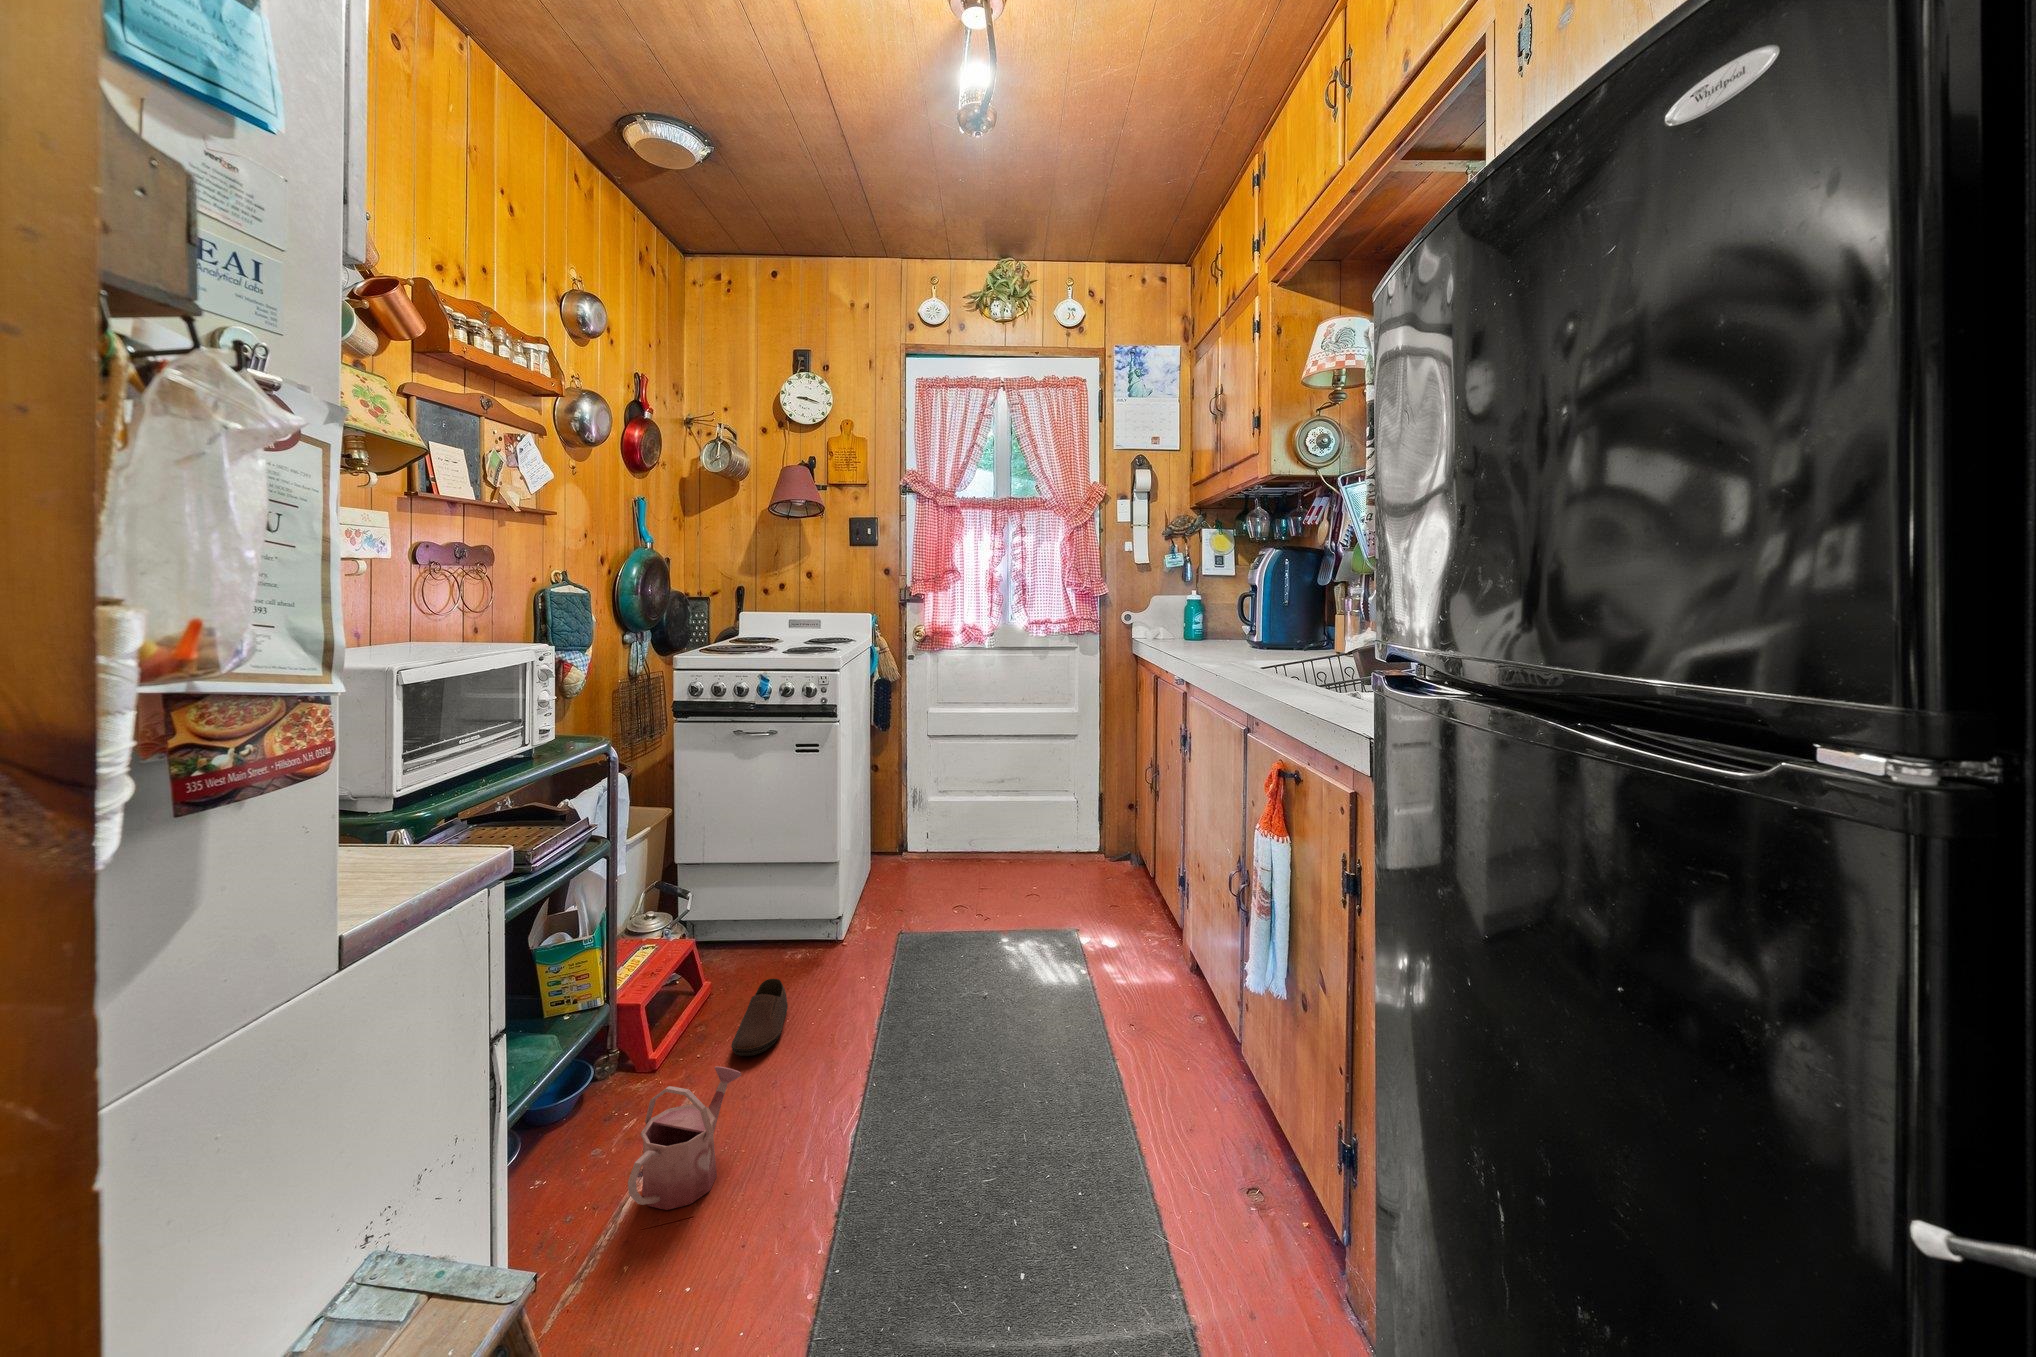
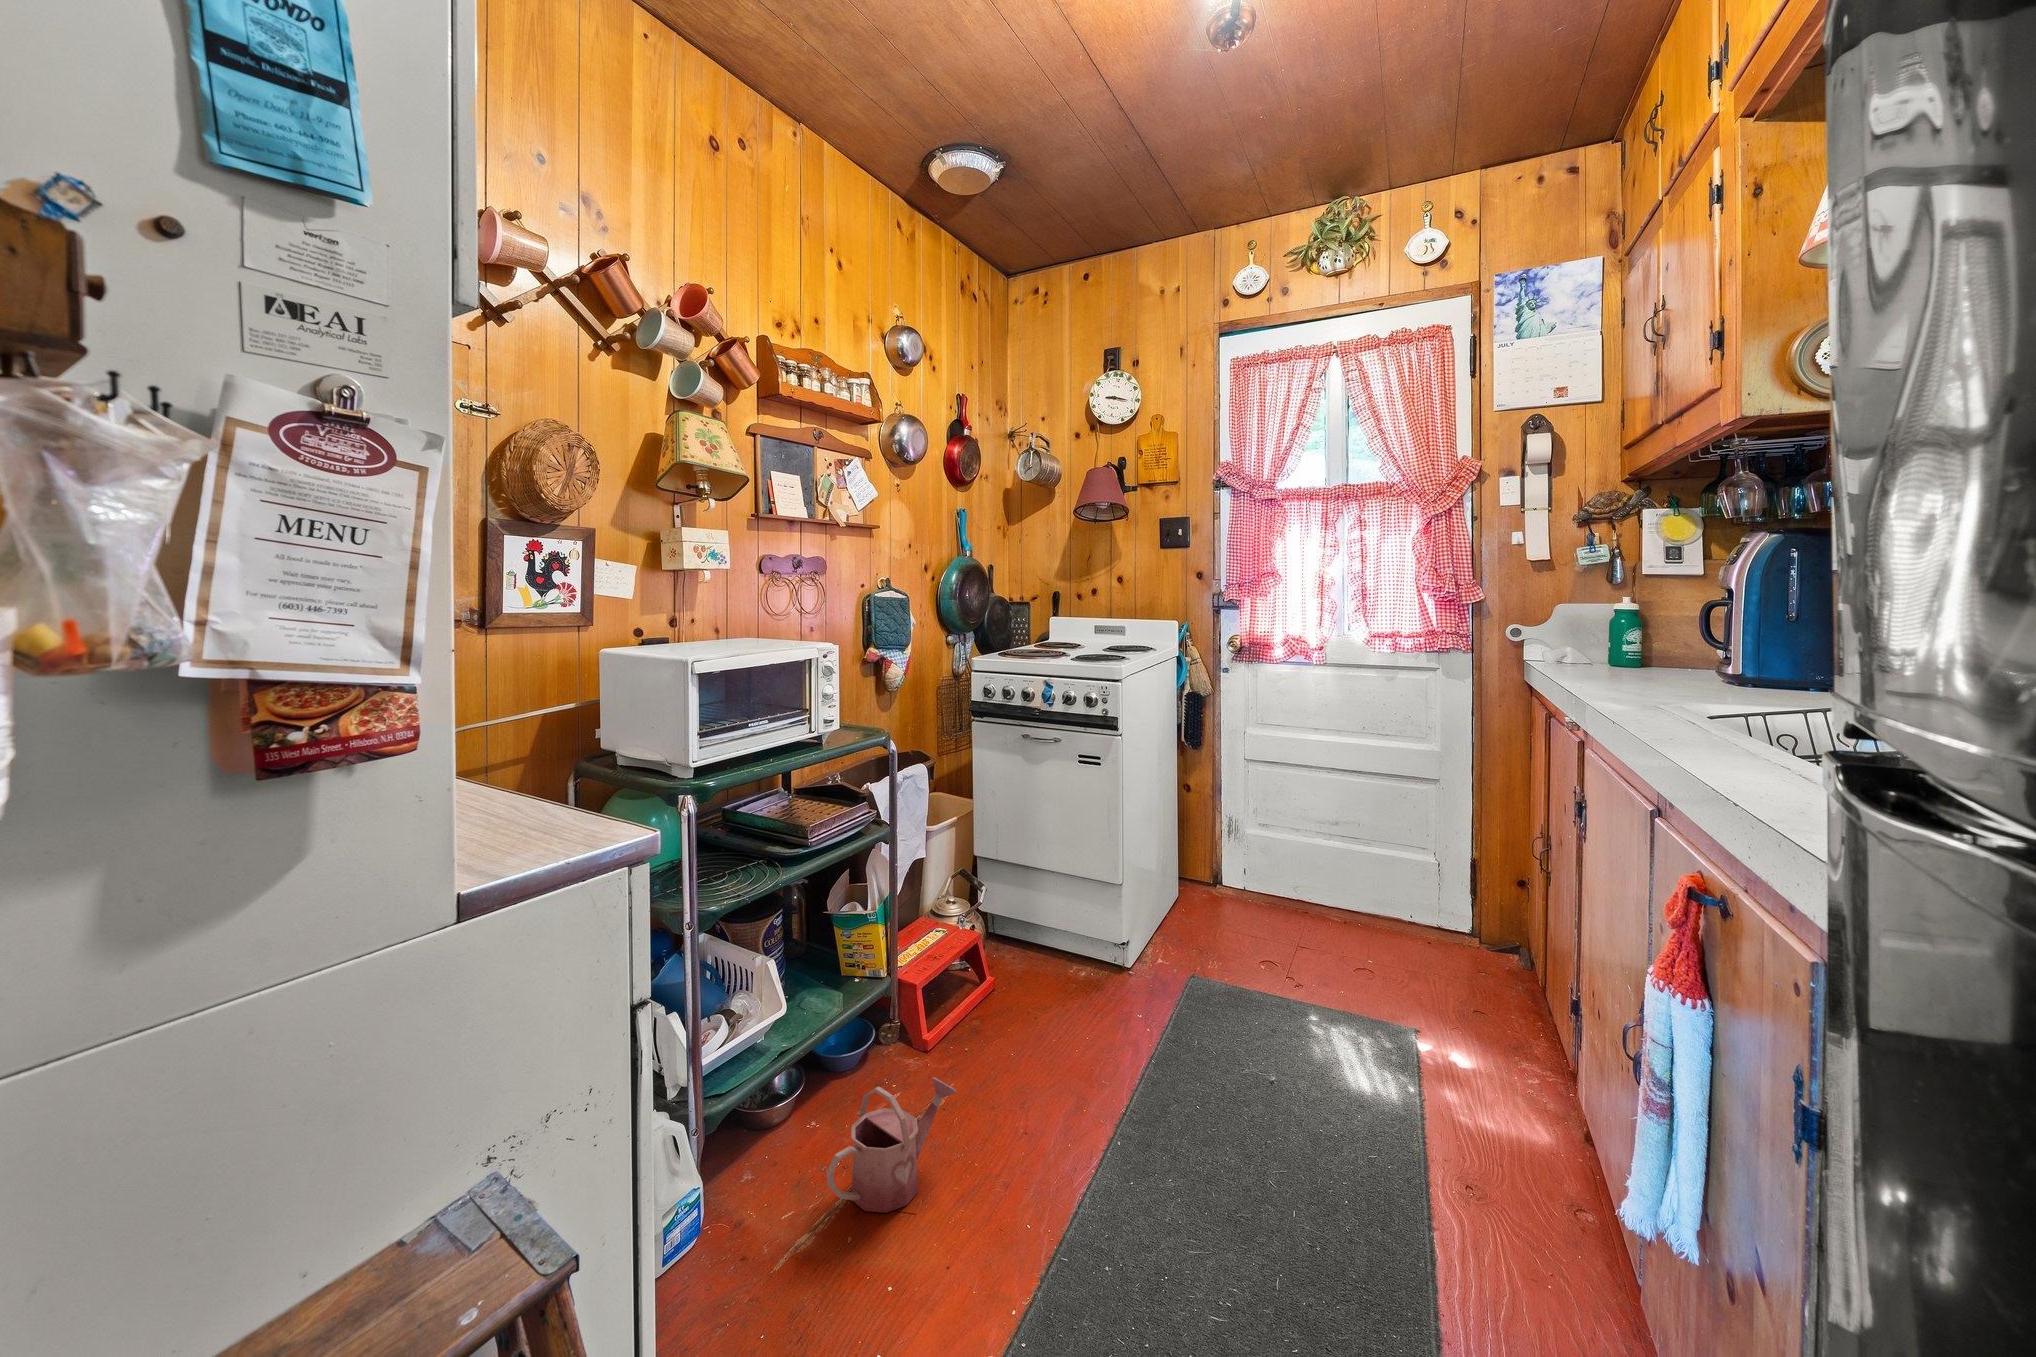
shoe: present [731,979,788,1056] -> none [974,995,1041,1072]

